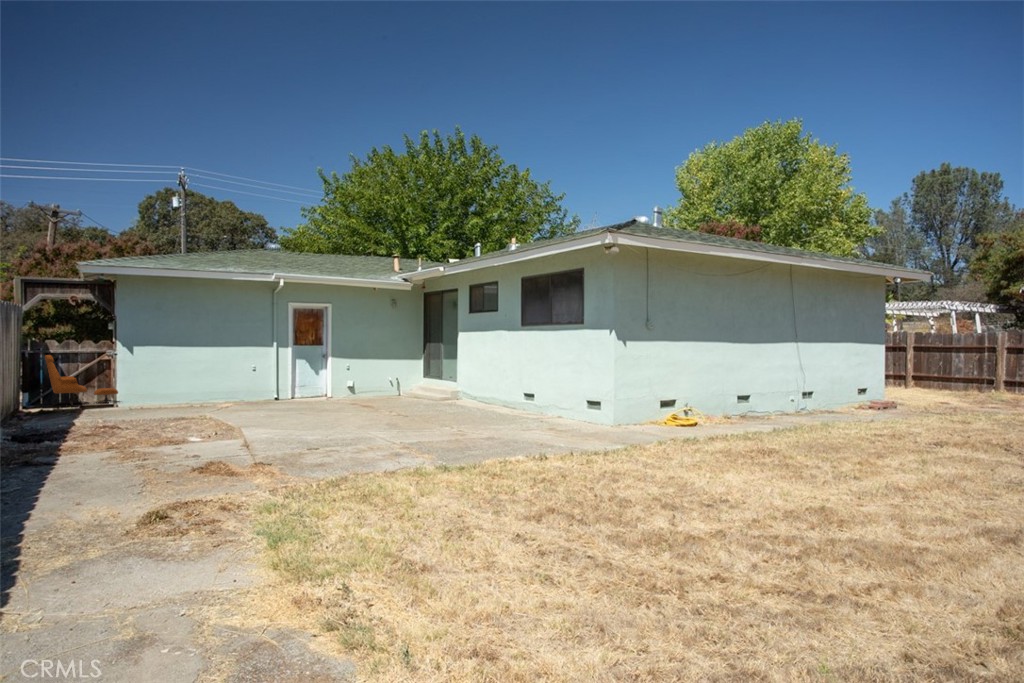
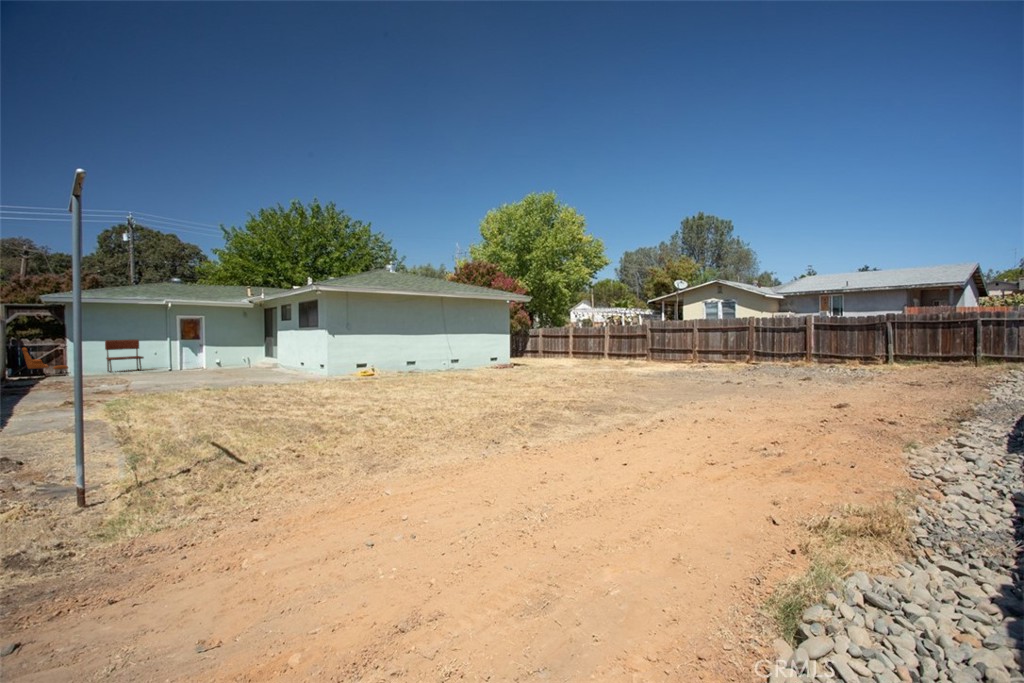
bench: none [179,344,241,403] -> present [105,339,144,372]

